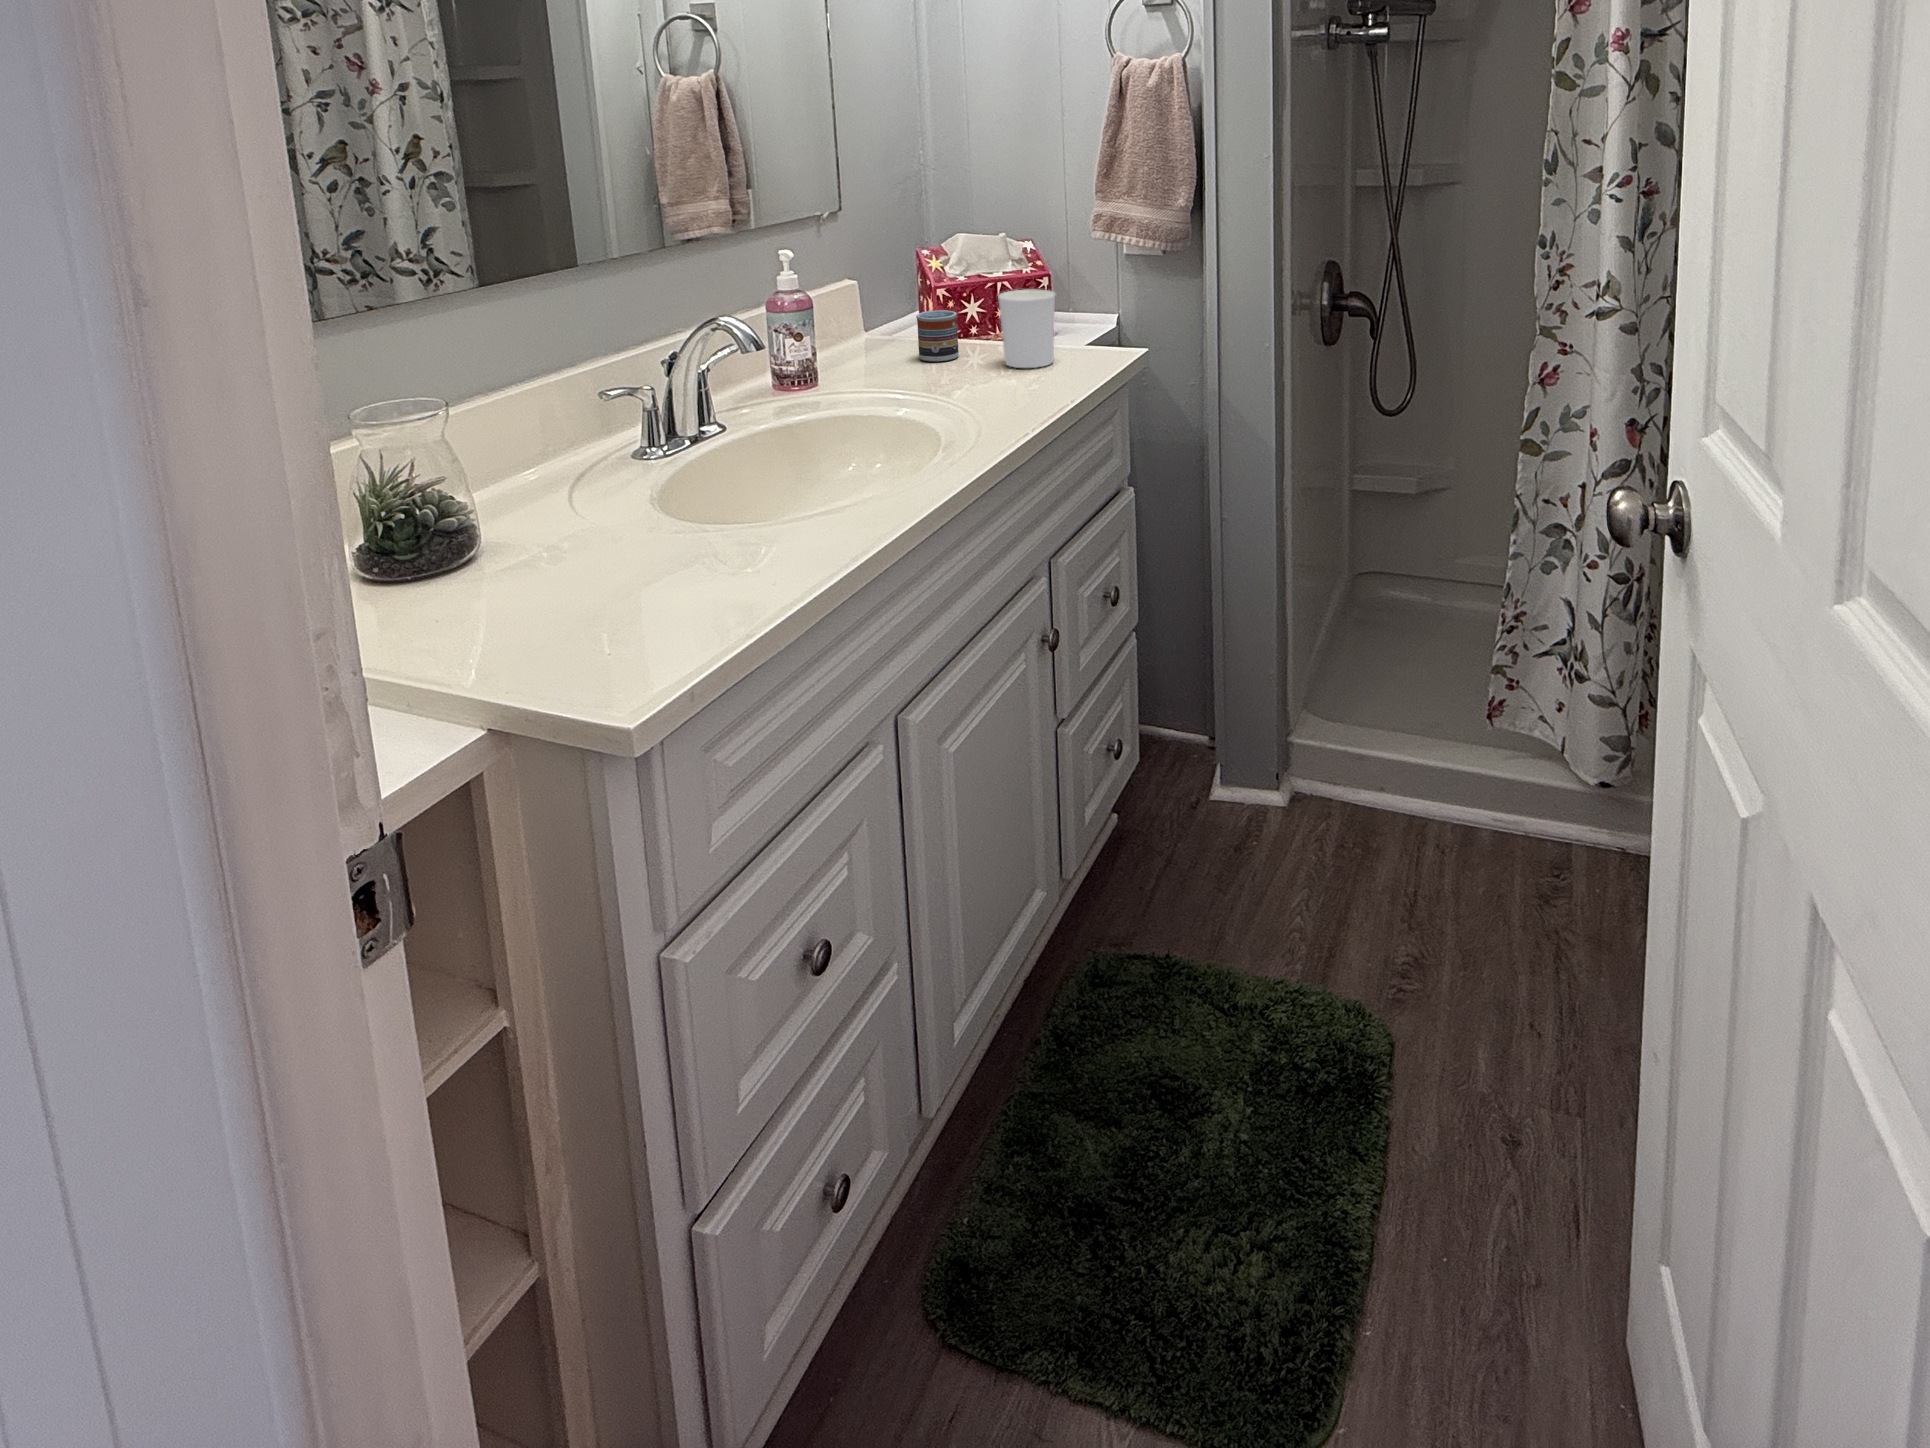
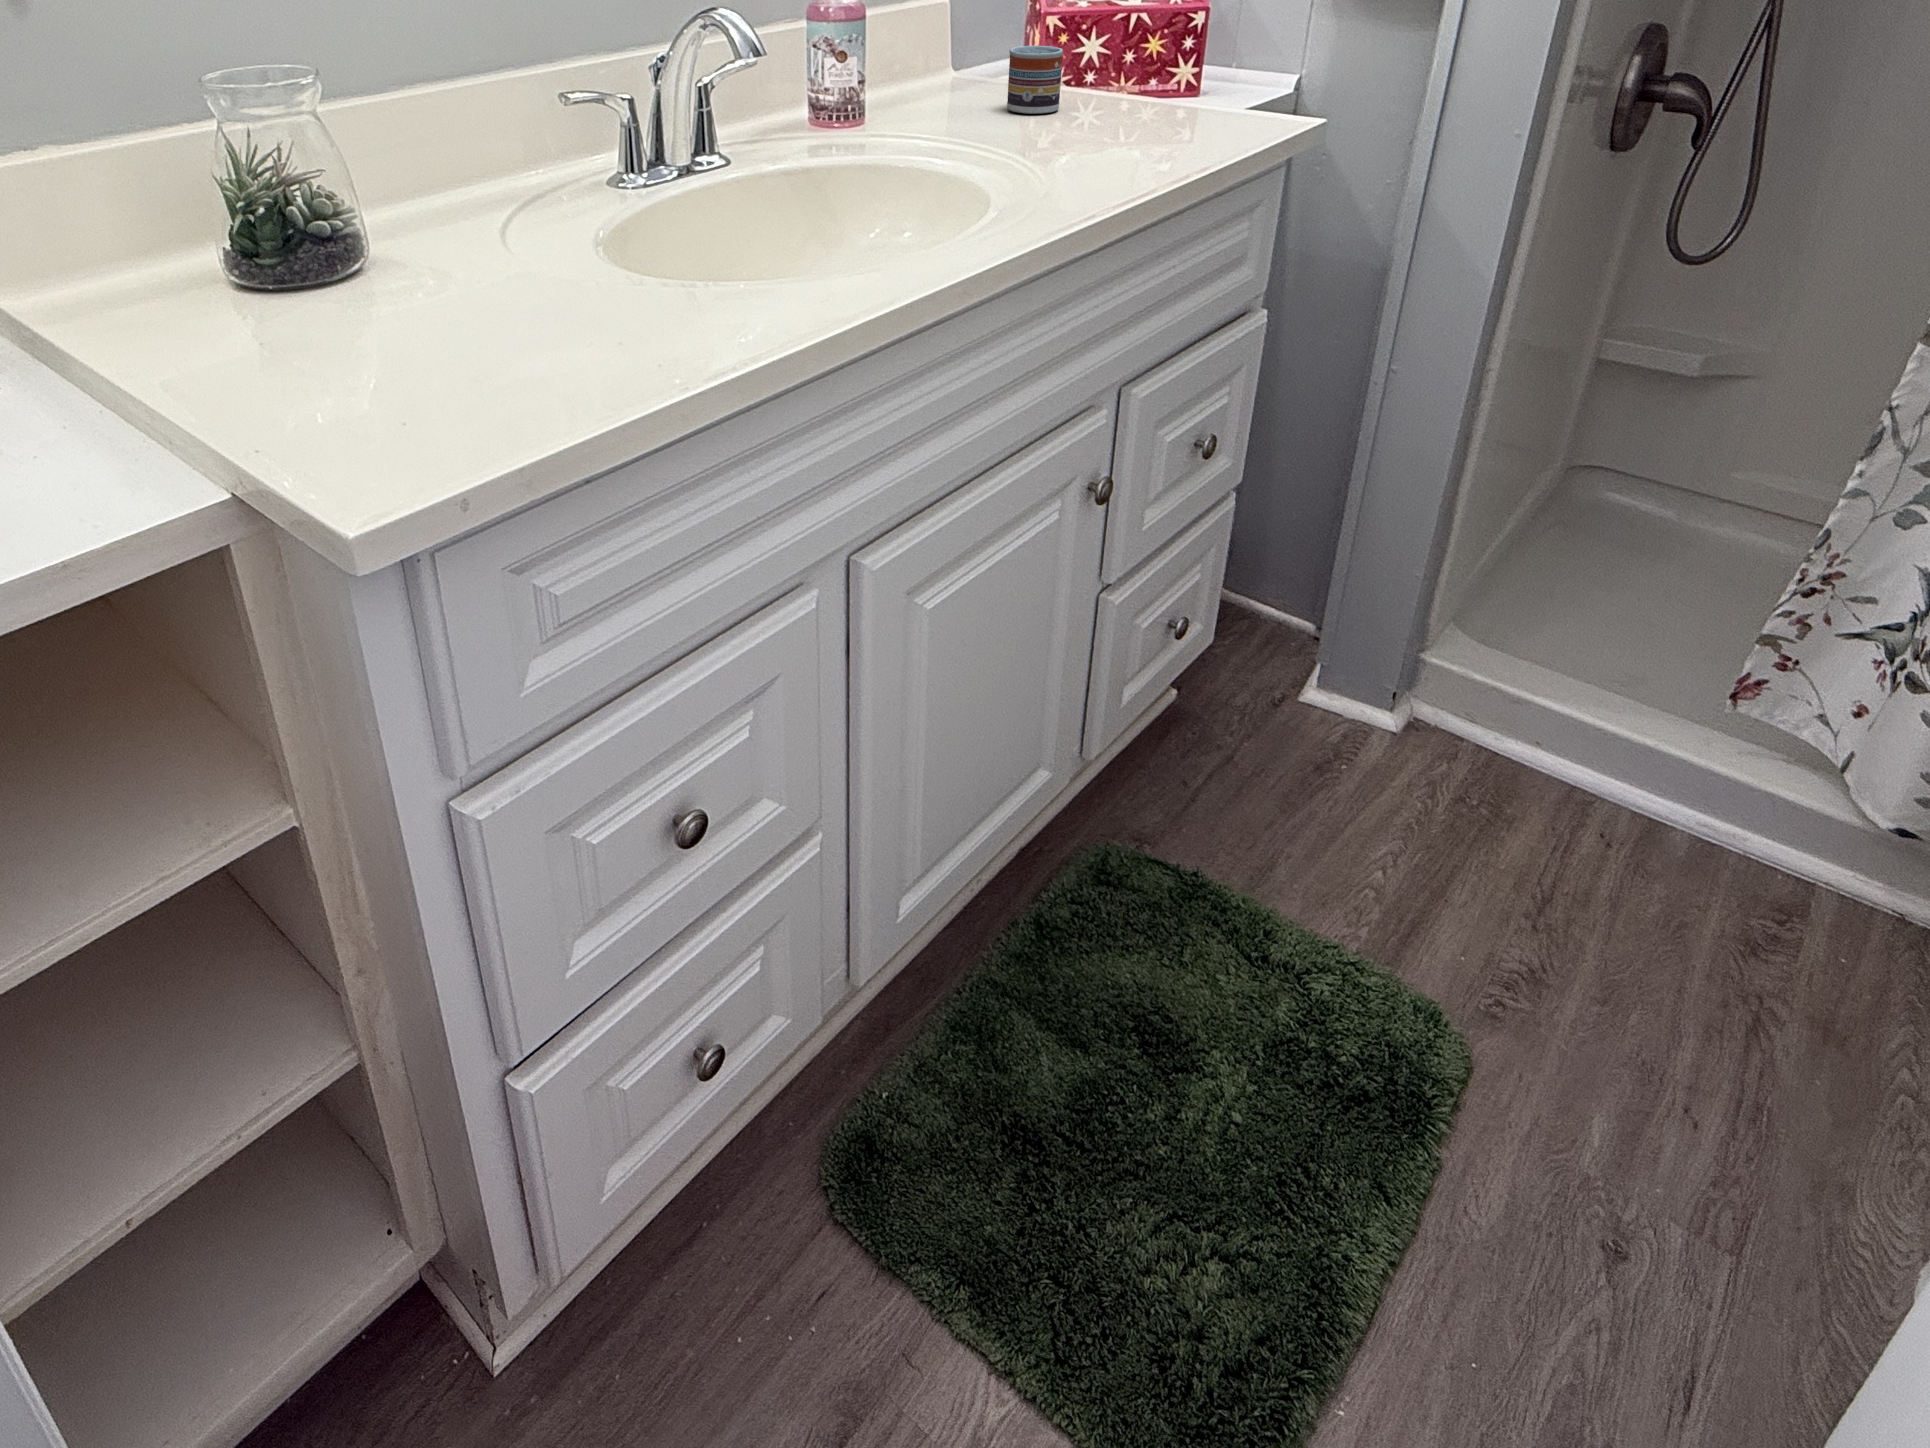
candle holder: present [998,290,1055,368] -> none [1116,21,1201,132]

